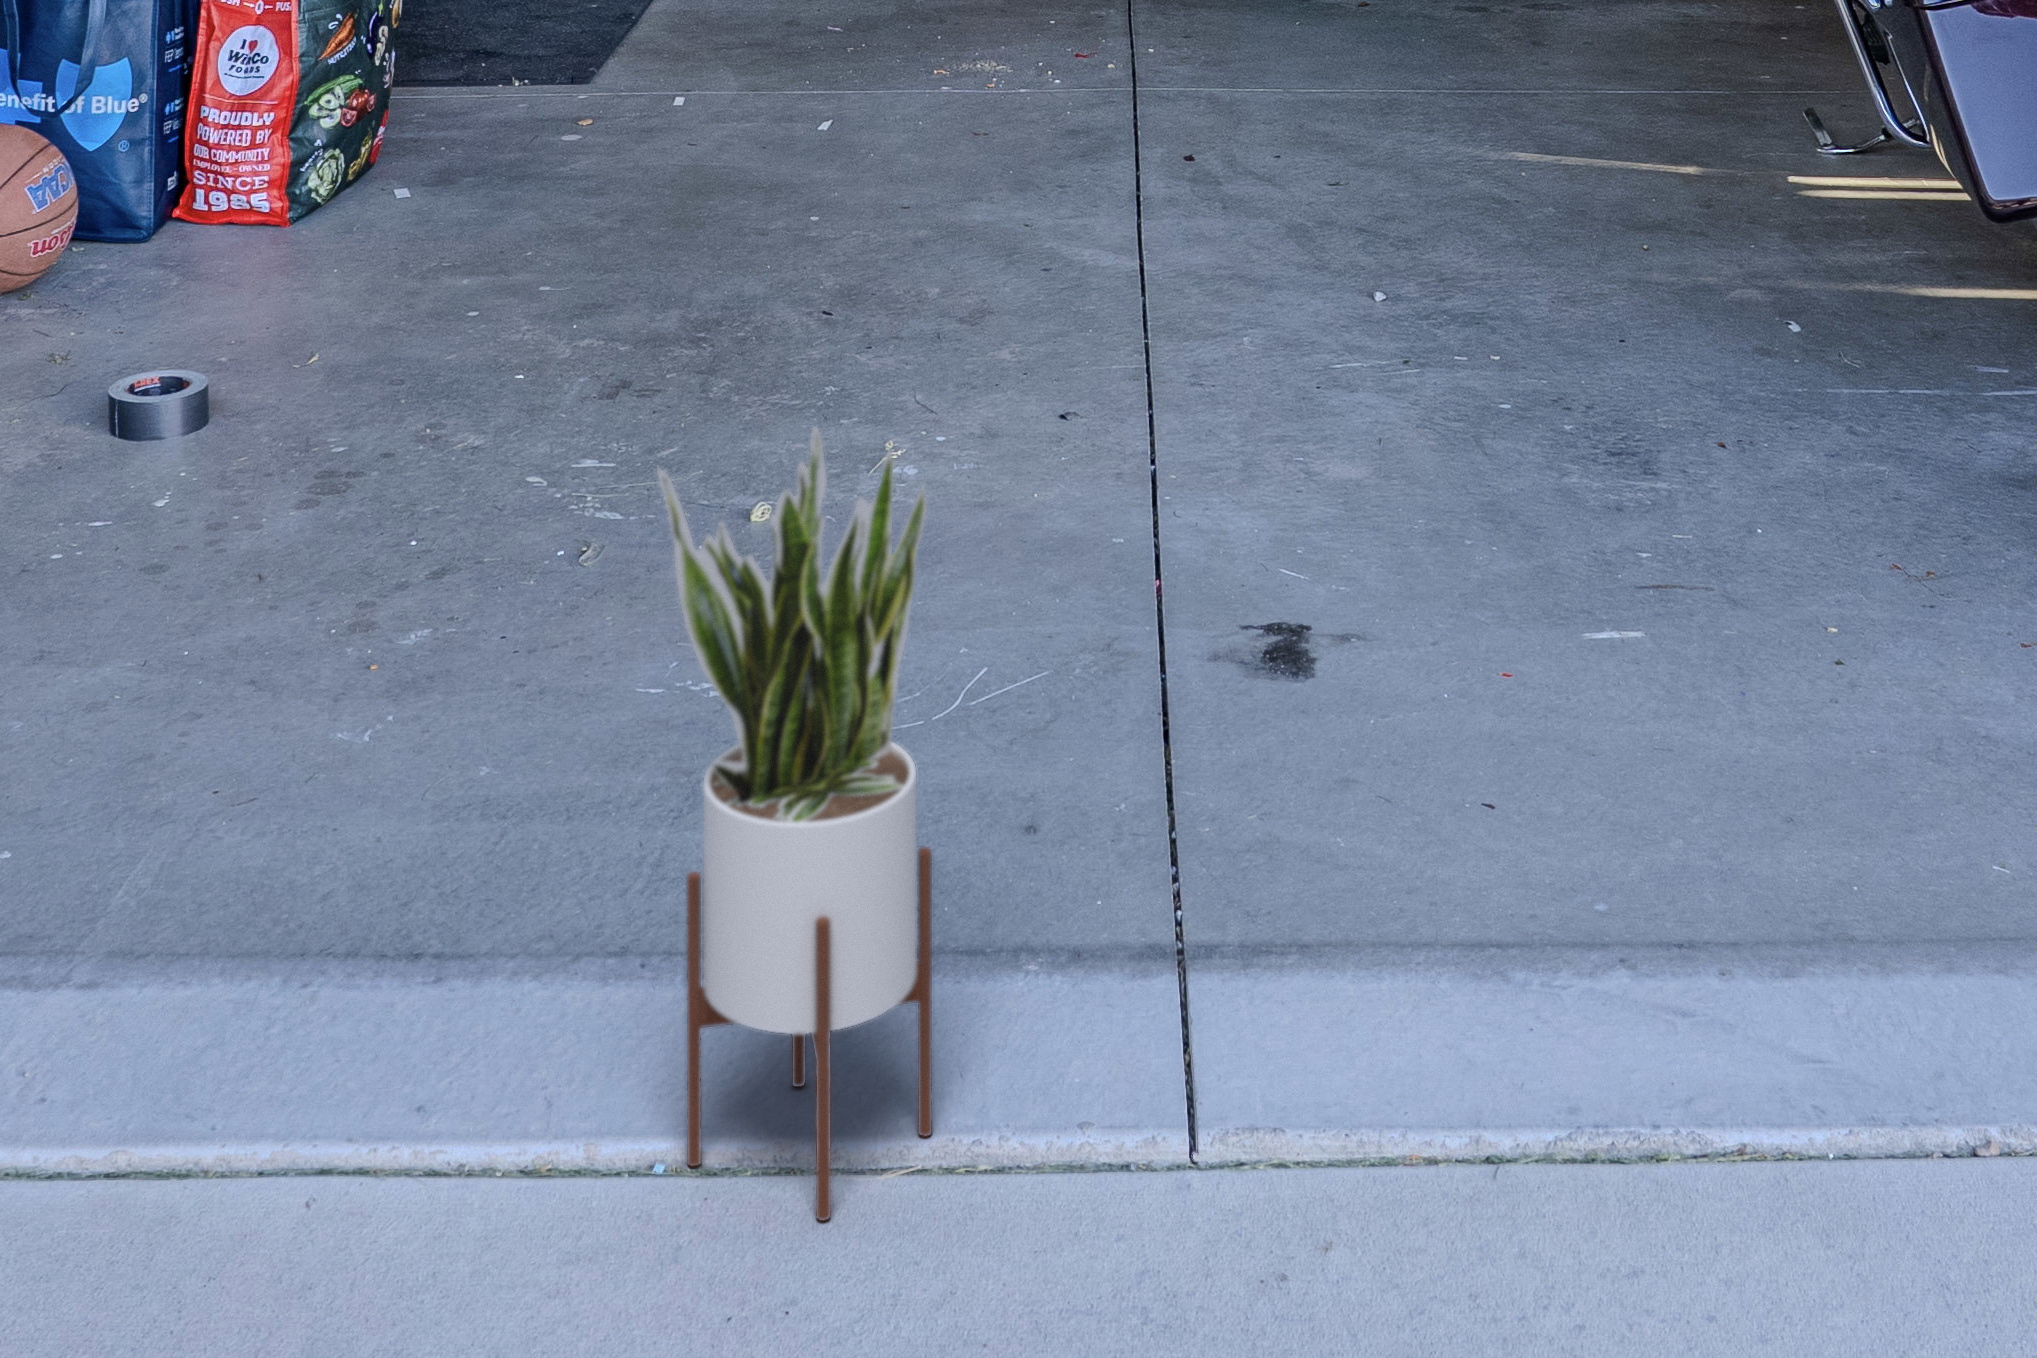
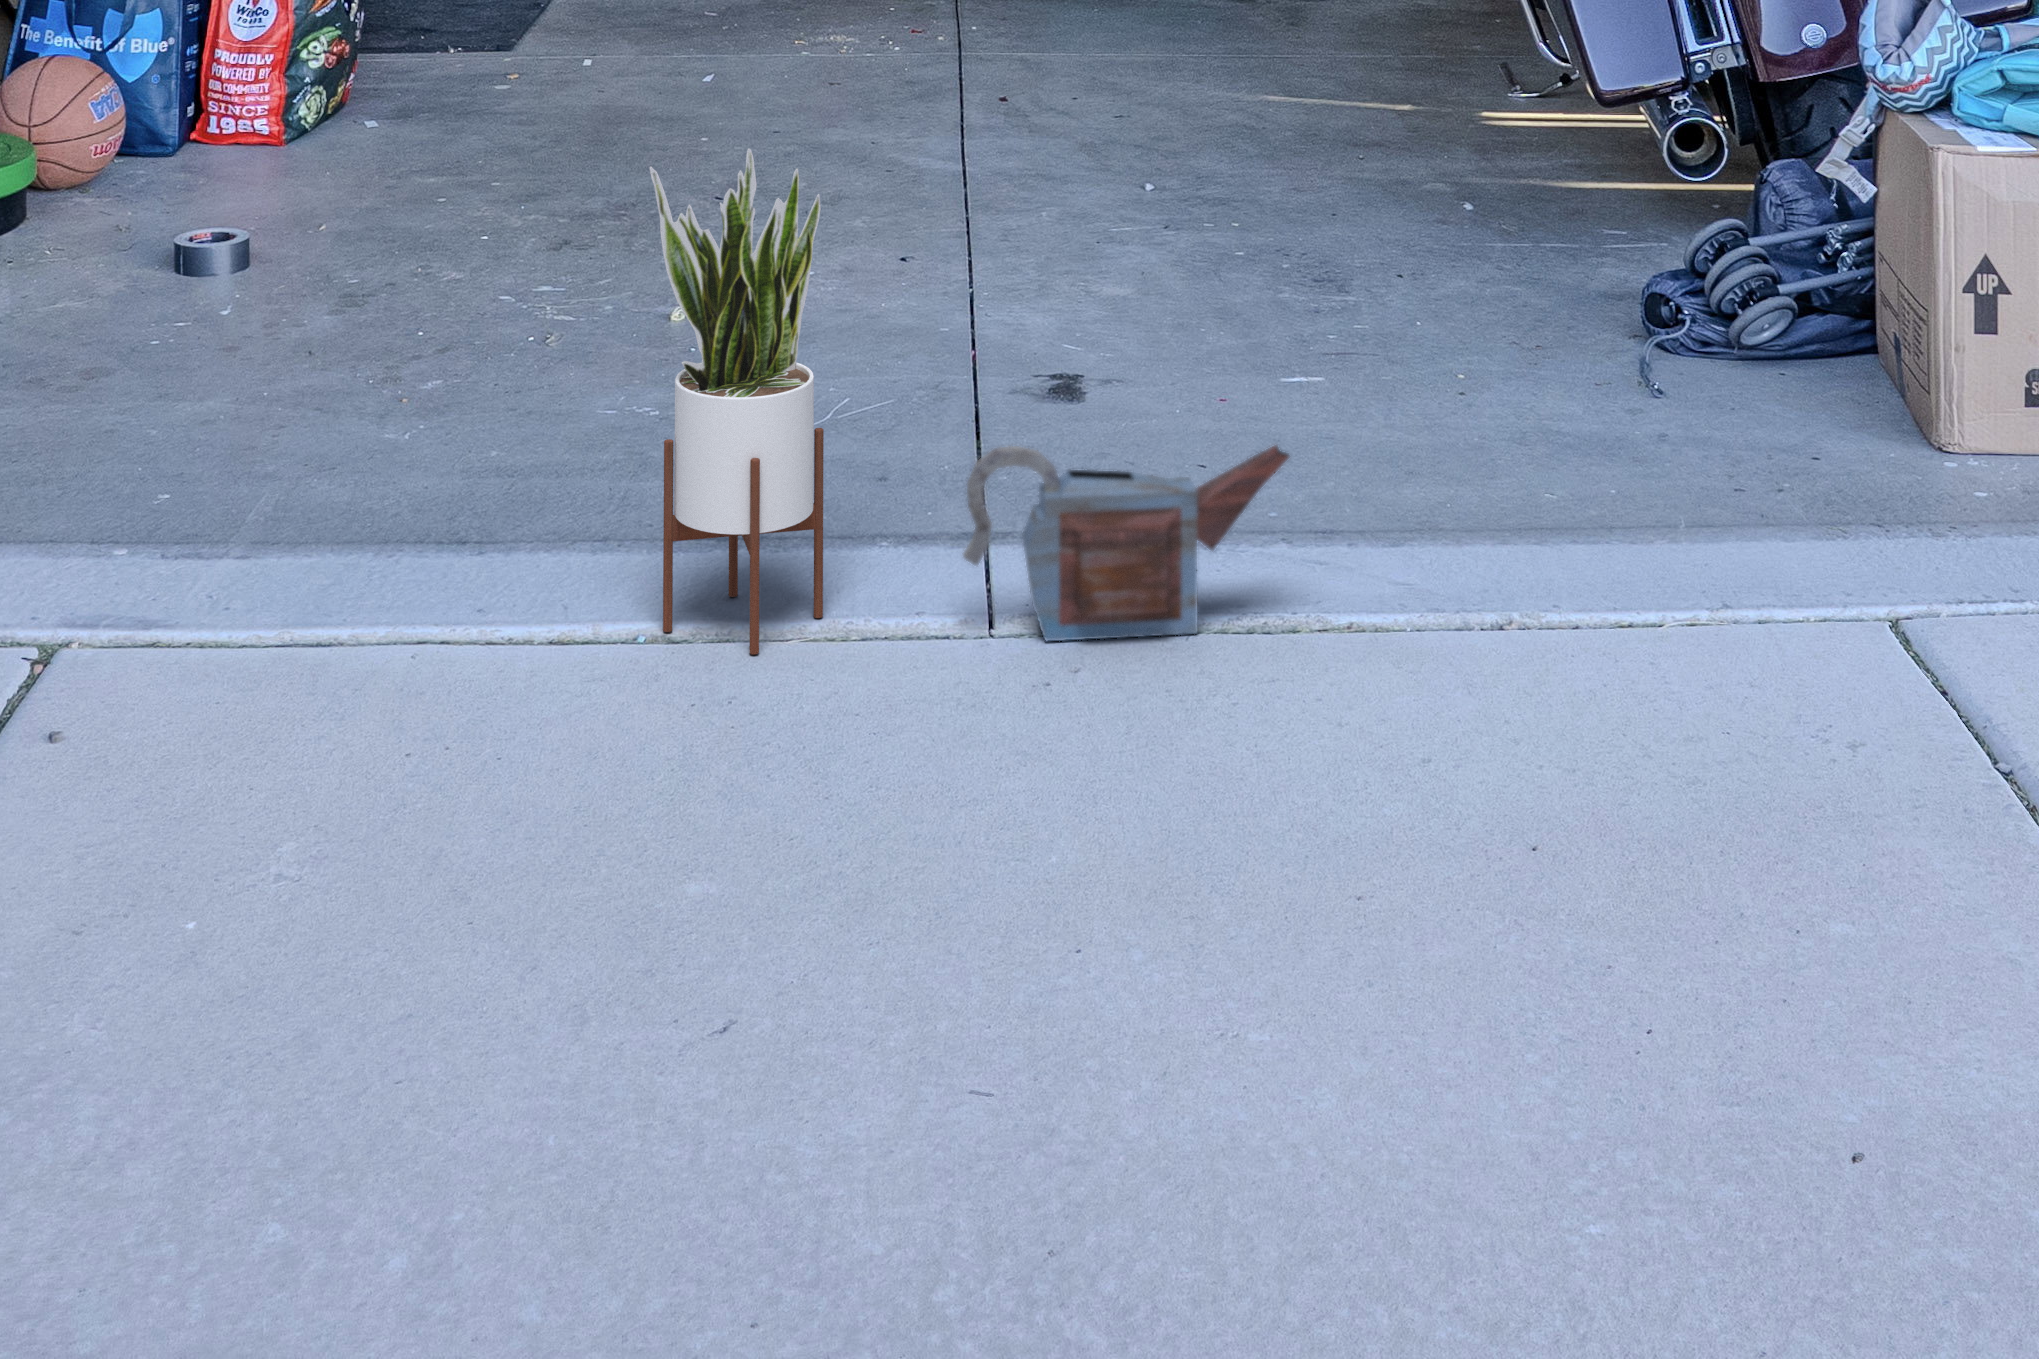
watering can: none [1144,882,1649,1196] -> present [963,446,1289,641]

